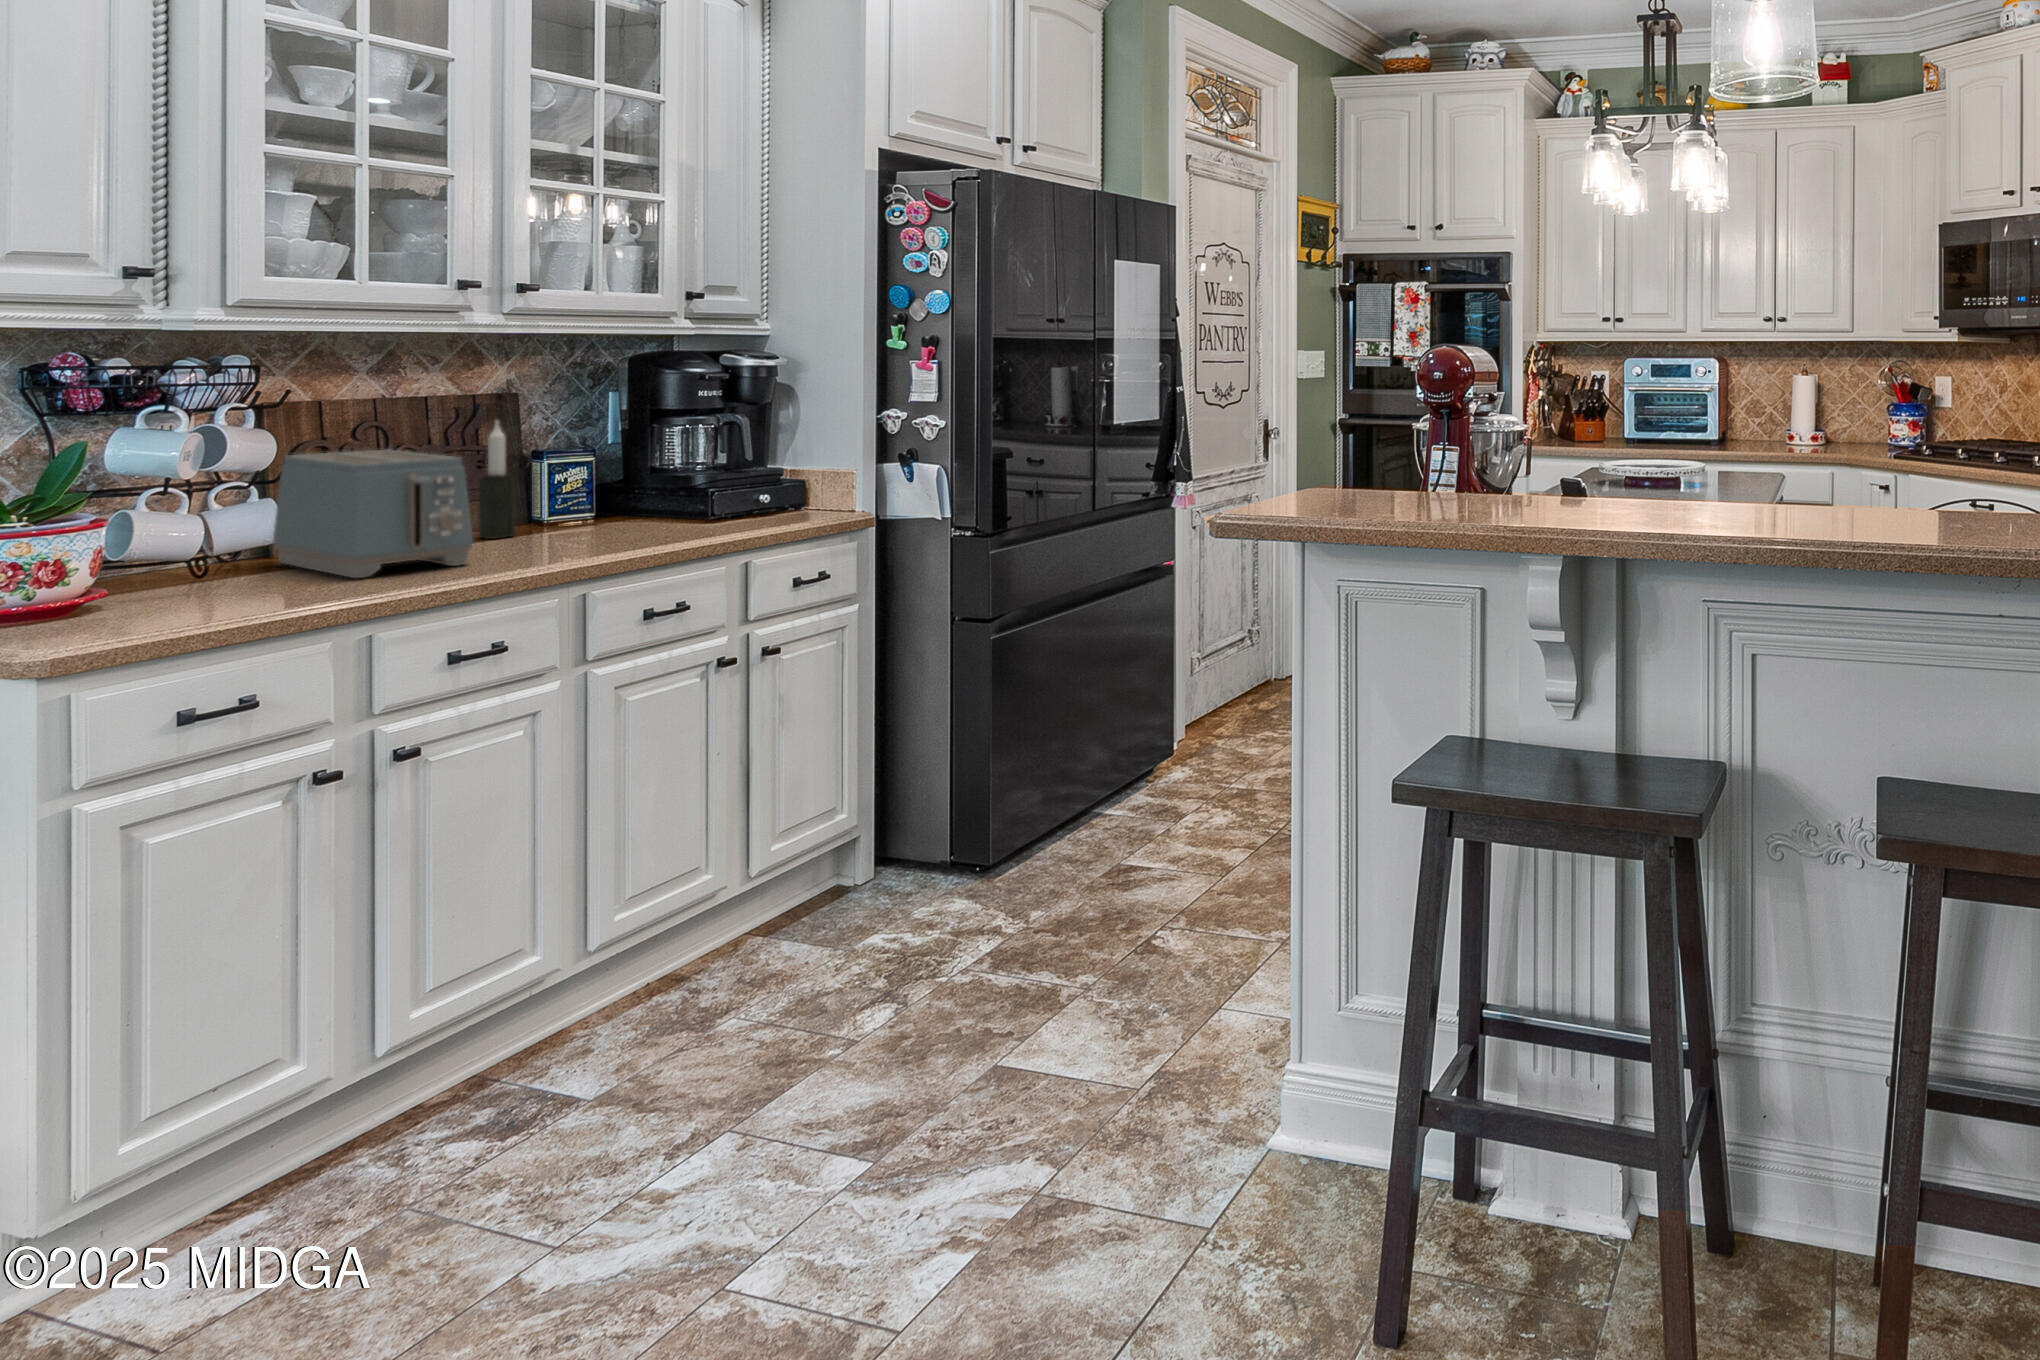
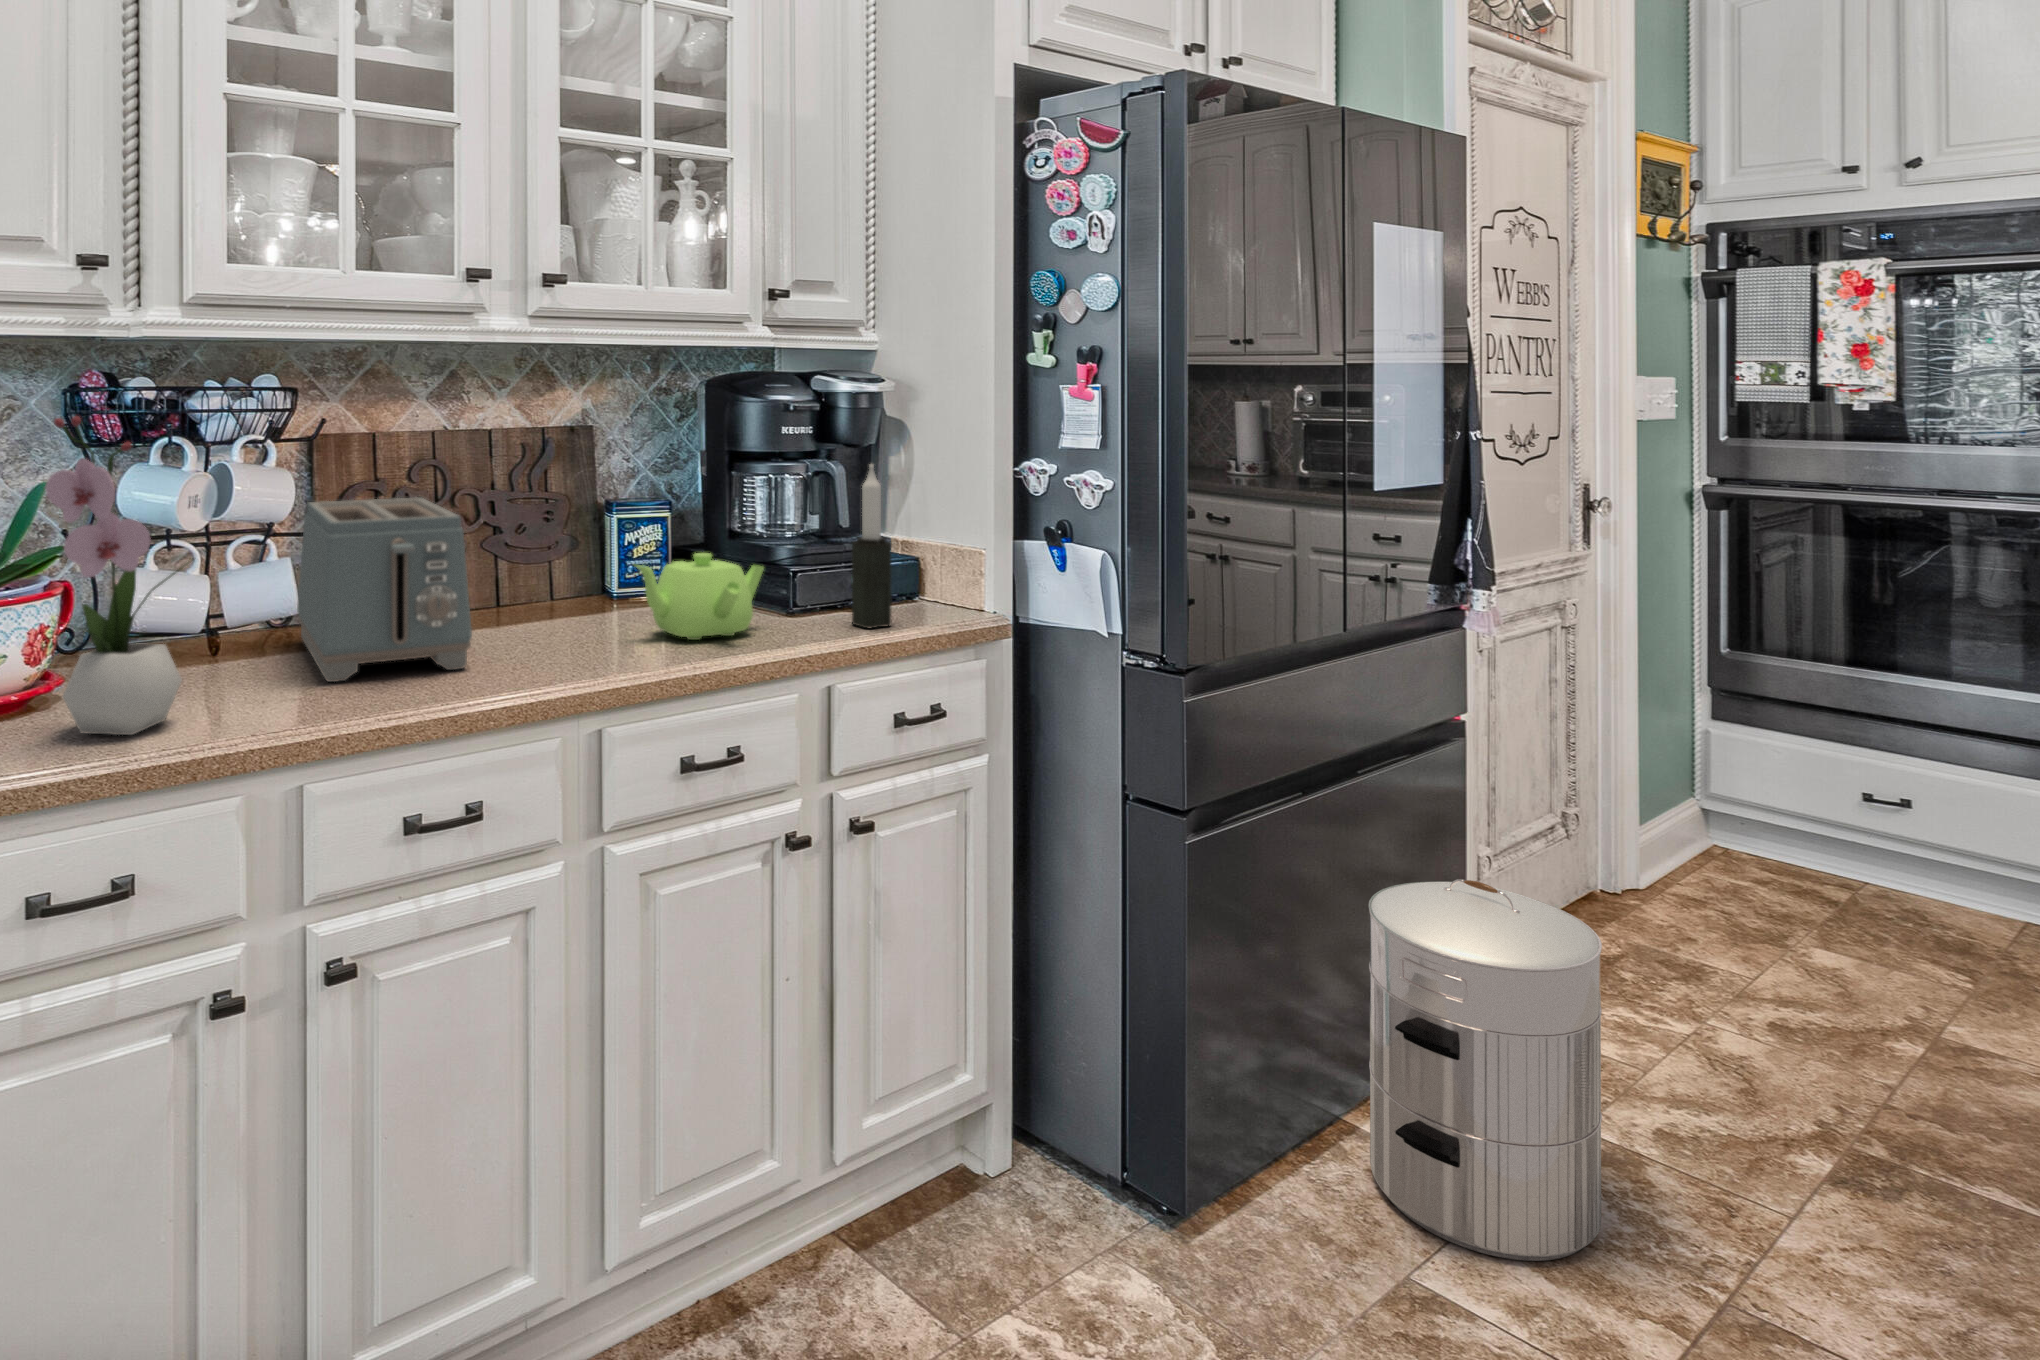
flower arrangement: none [161,390,268,614] -> present [45,416,189,735]
candle: present [479,421,515,539] -> present [852,464,891,628]
teapot: none [592,480,692,539] -> present [636,553,764,640]
waste bin: none [1102,647,1224,845] -> present [1369,879,1602,1261]

